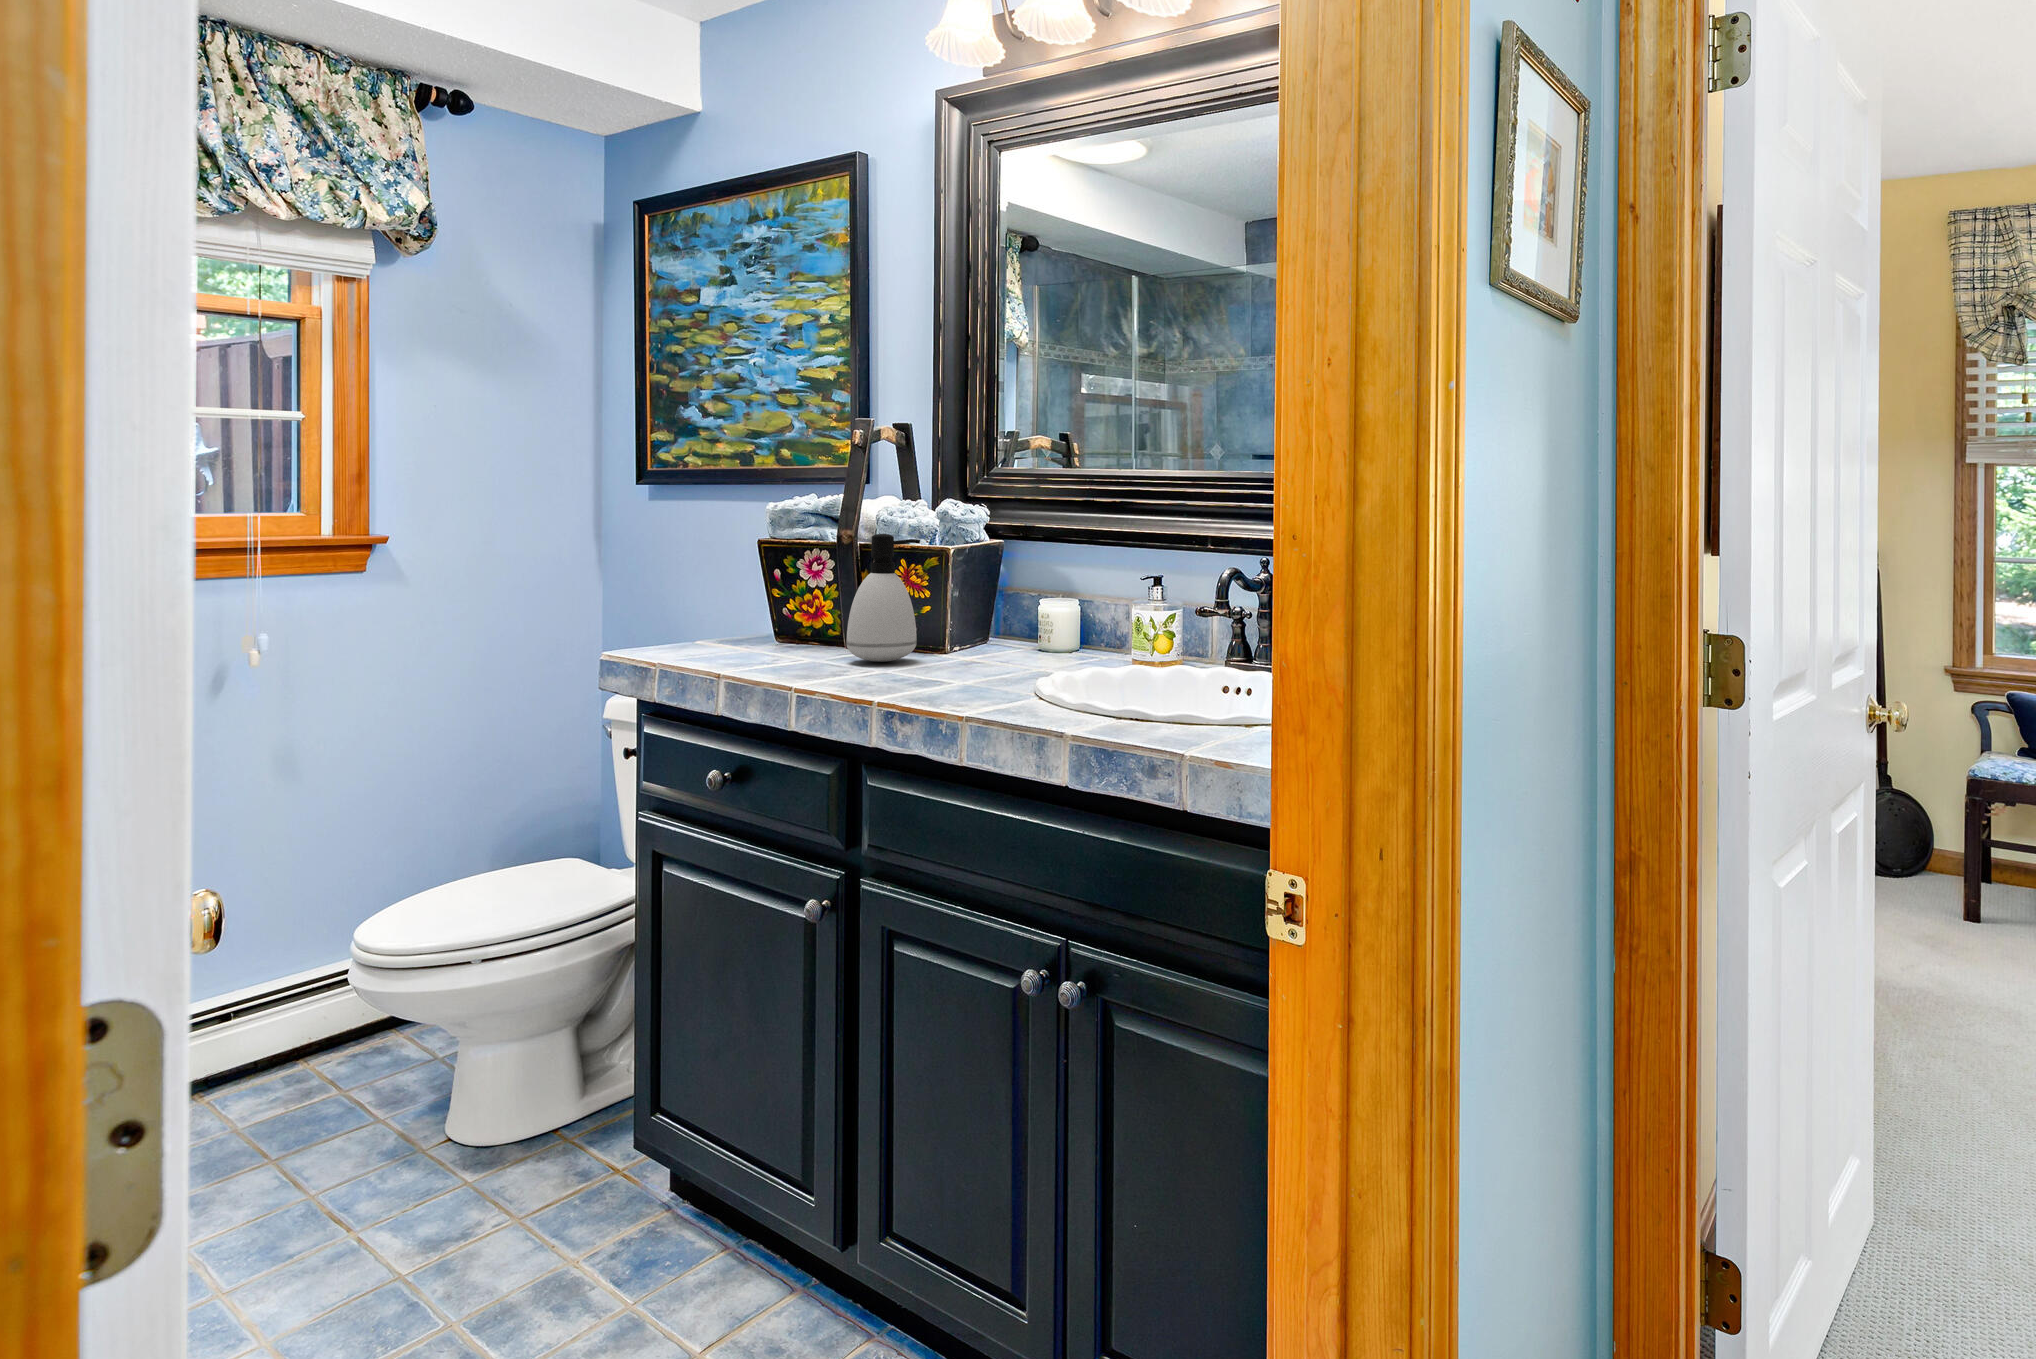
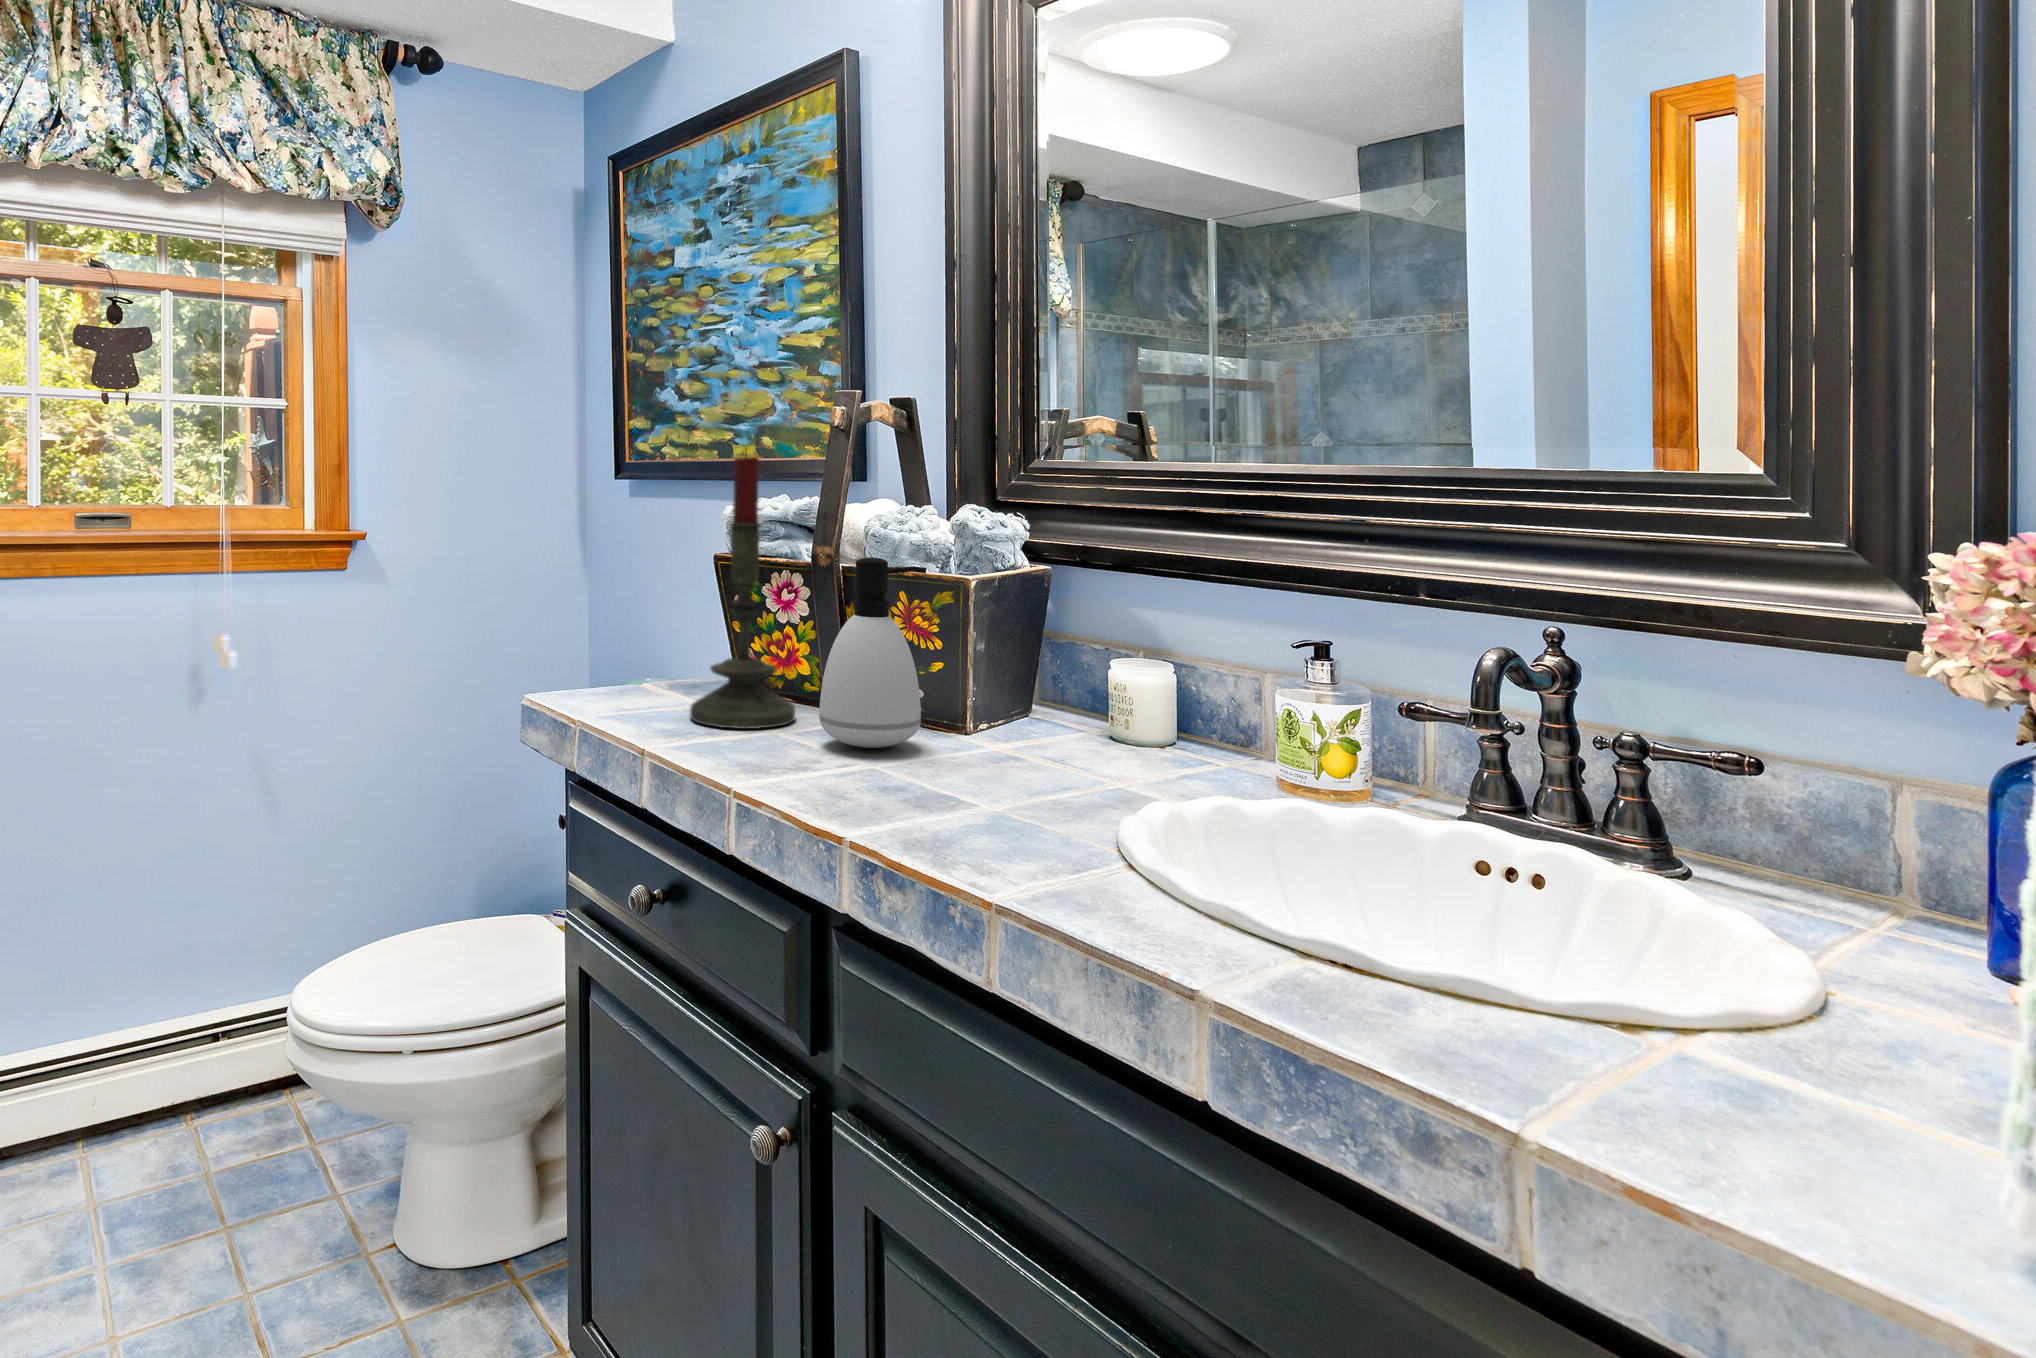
candle: none [746,459,826,659] -> present [690,455,795,729]

